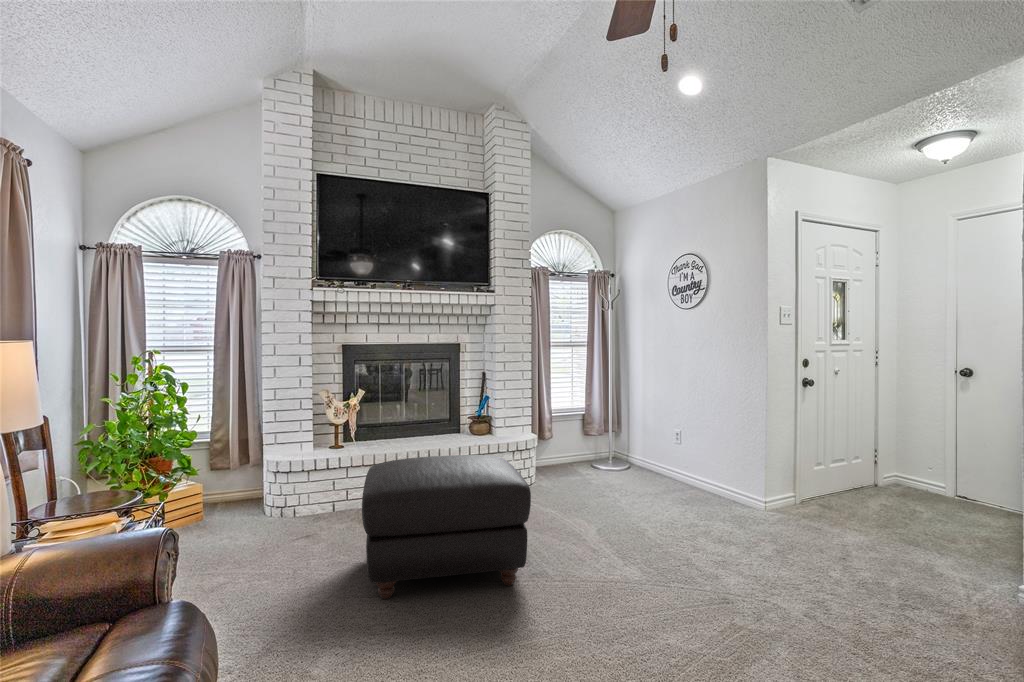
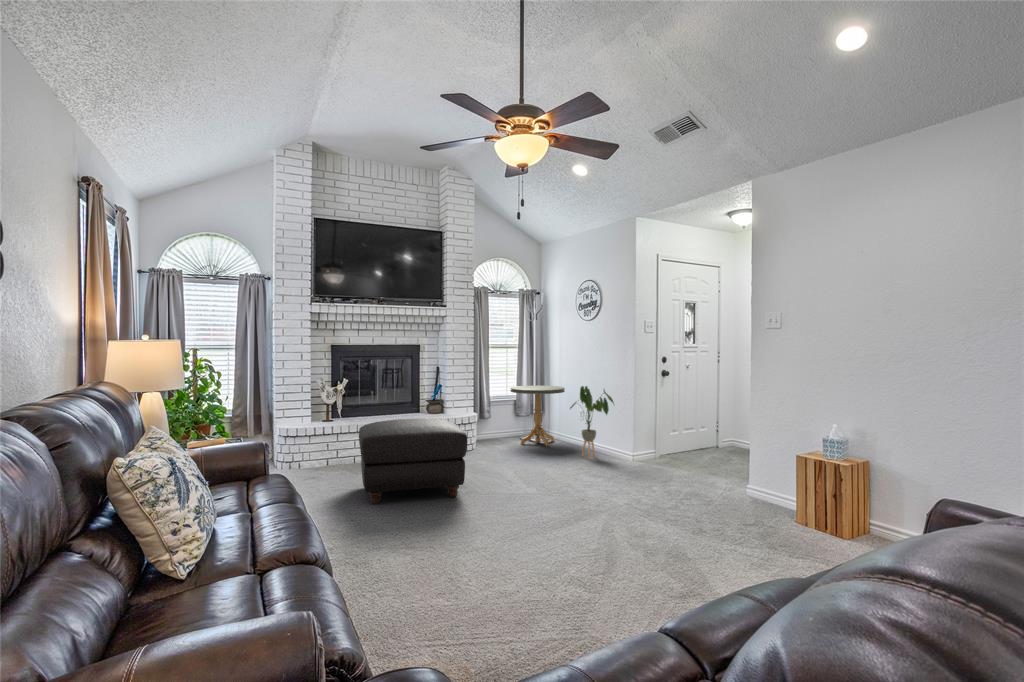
side table: none [579,396,653,480] -> present [510,385,565,446]
house plant: none [666,400,733,505] -> present [570,386,614,459]

